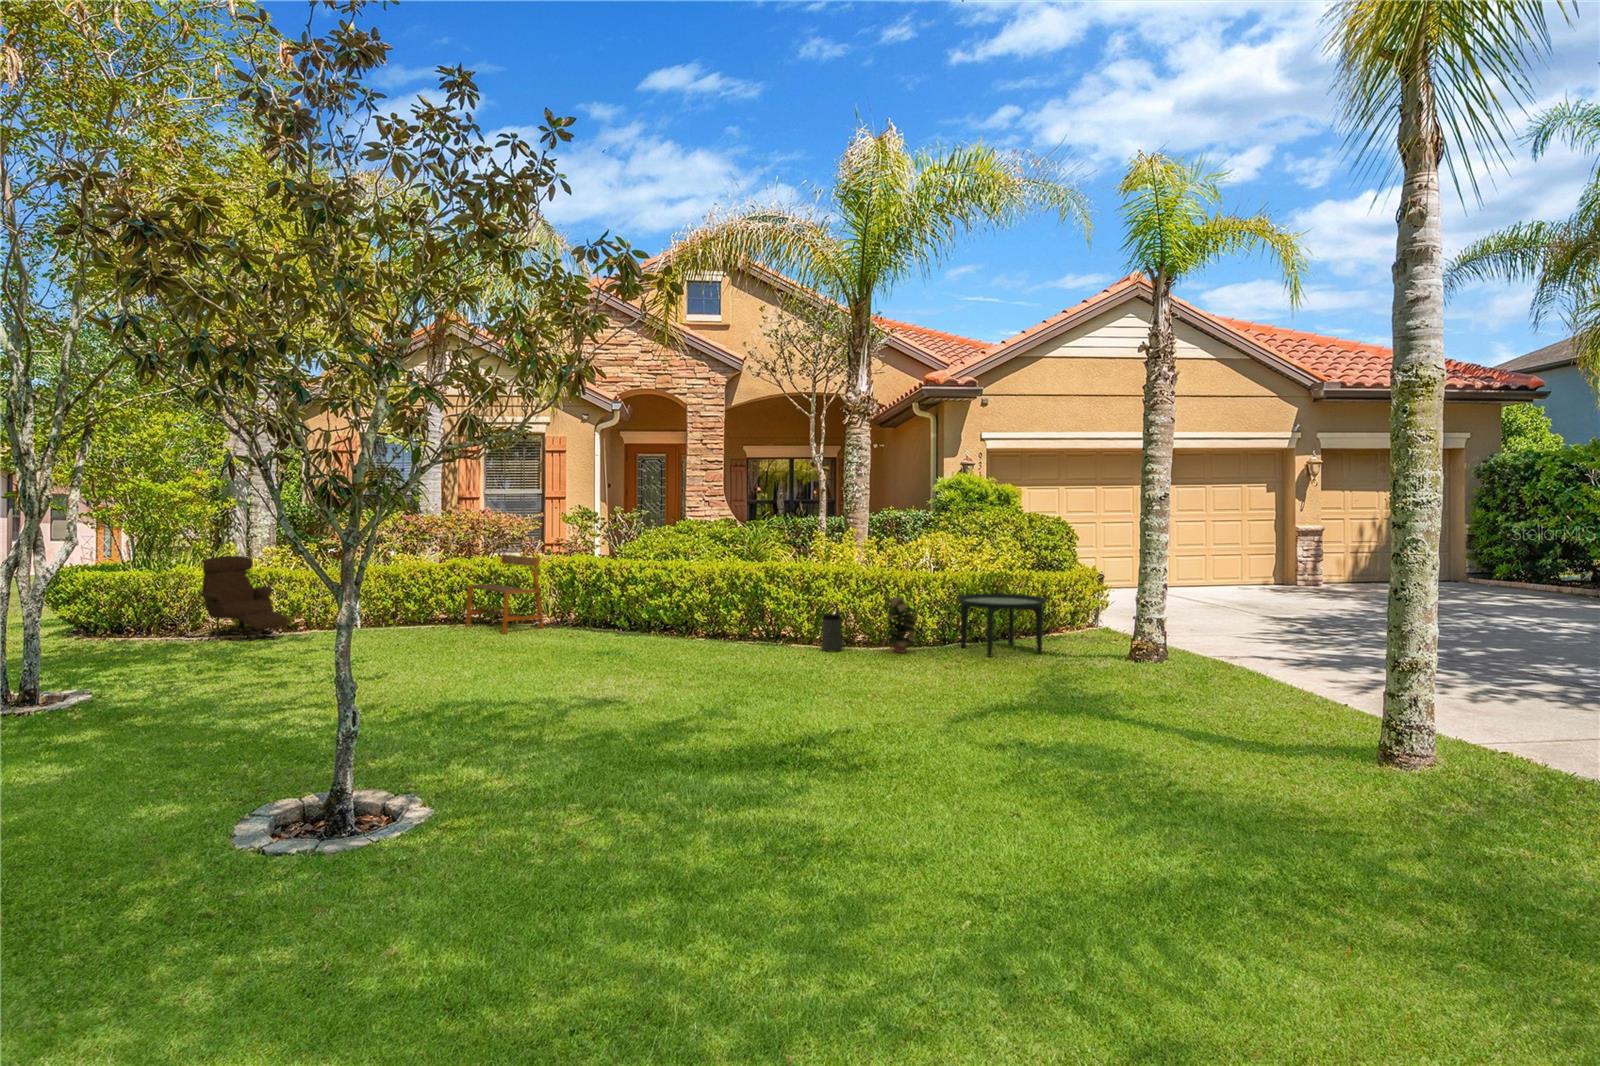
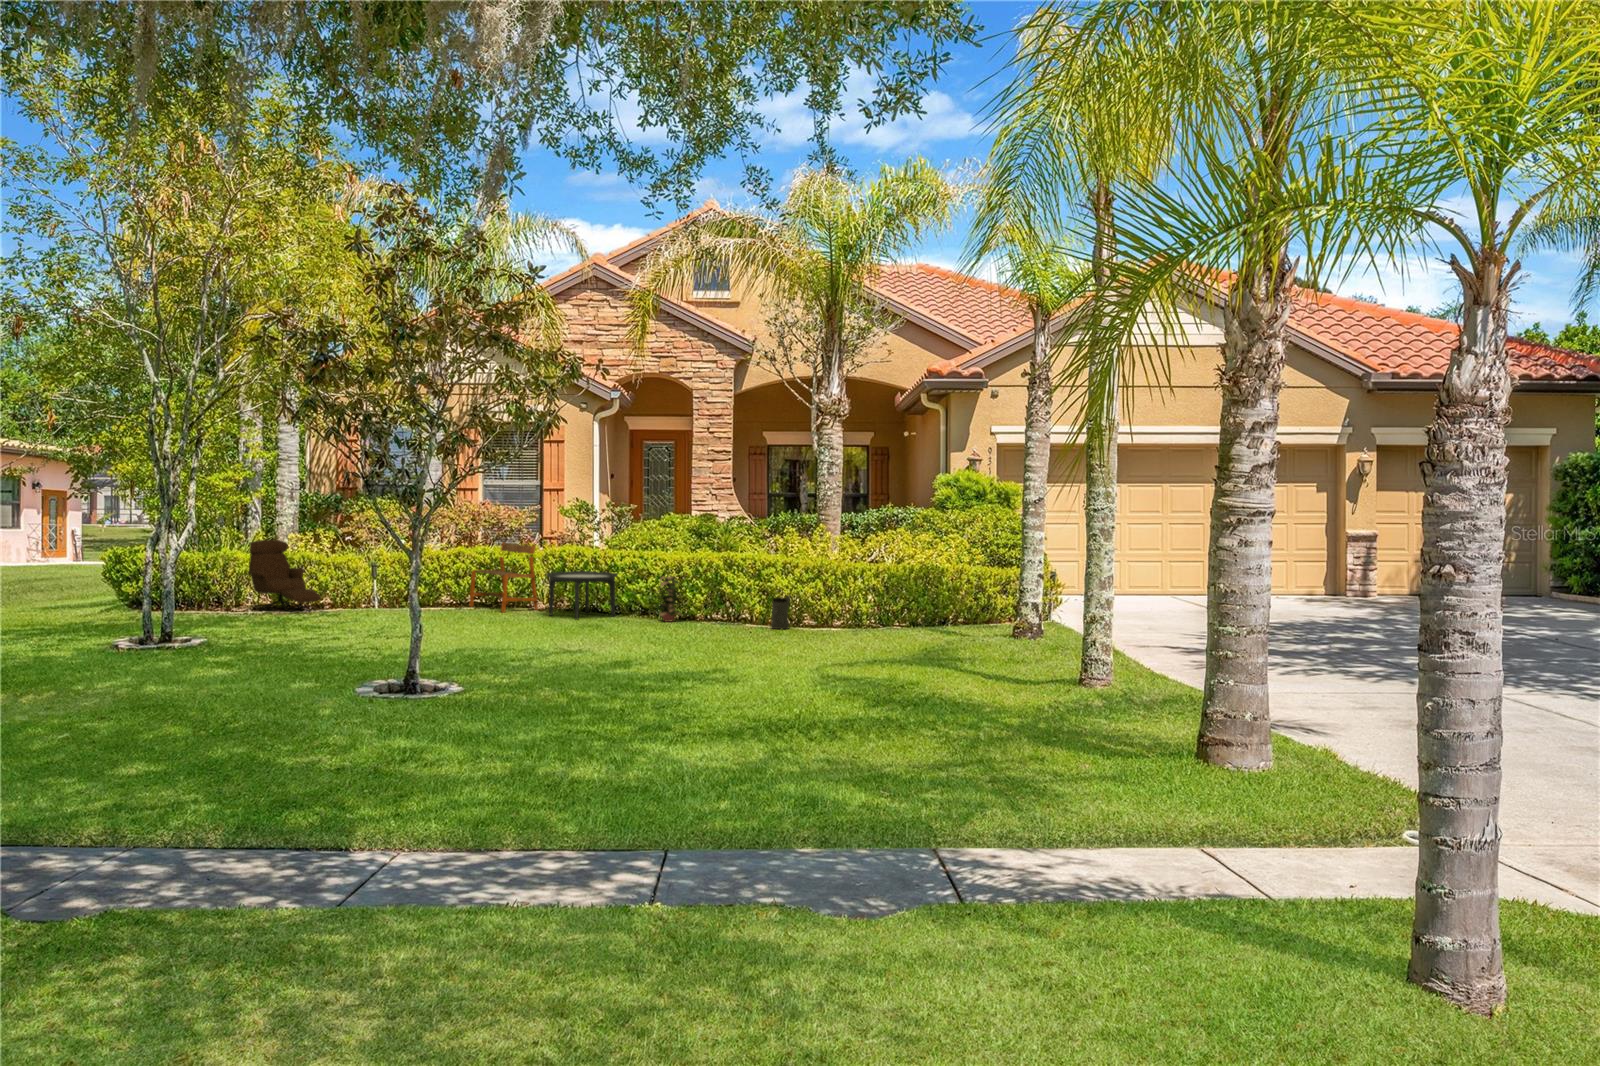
round table: present [957,593,1047,657] -> present [546,571,618,620]
decorative plant: present [883,597,915,653] -> present [656,576,681,622]

